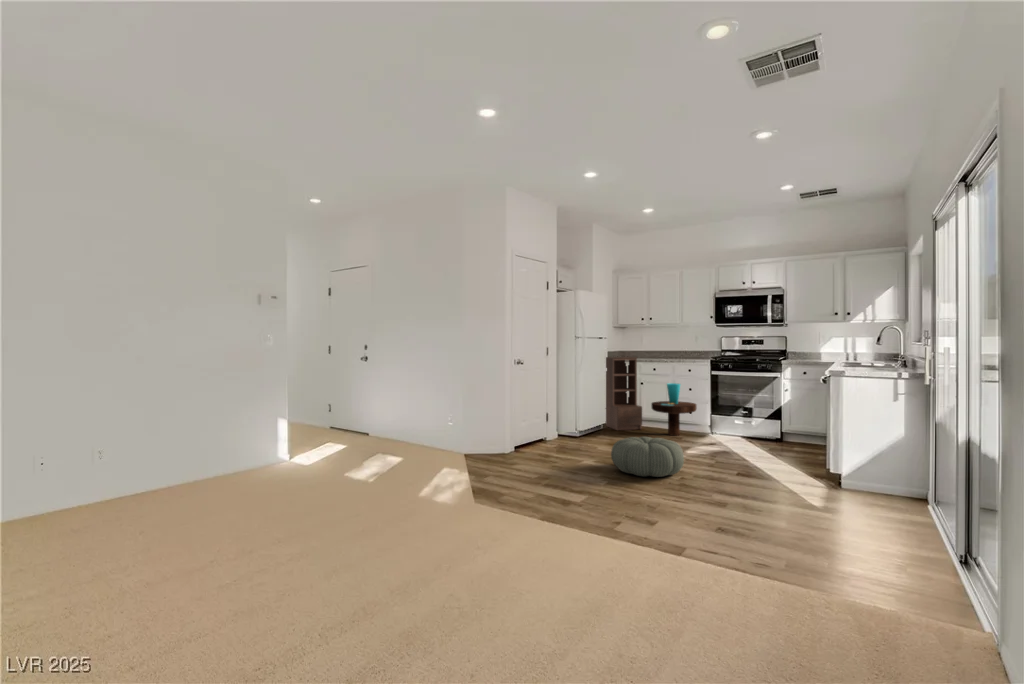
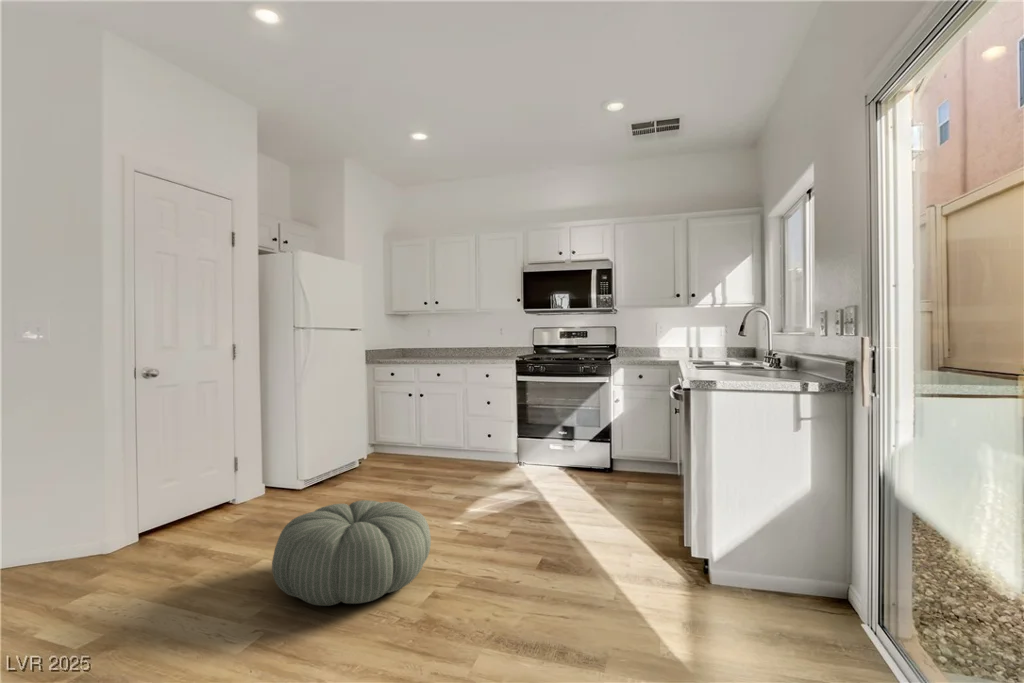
bookshelf: present [606,357,642,430] -> none [371,357,422,469]
side table: present [651,383,697,436] -> none [431,394,496,474]

